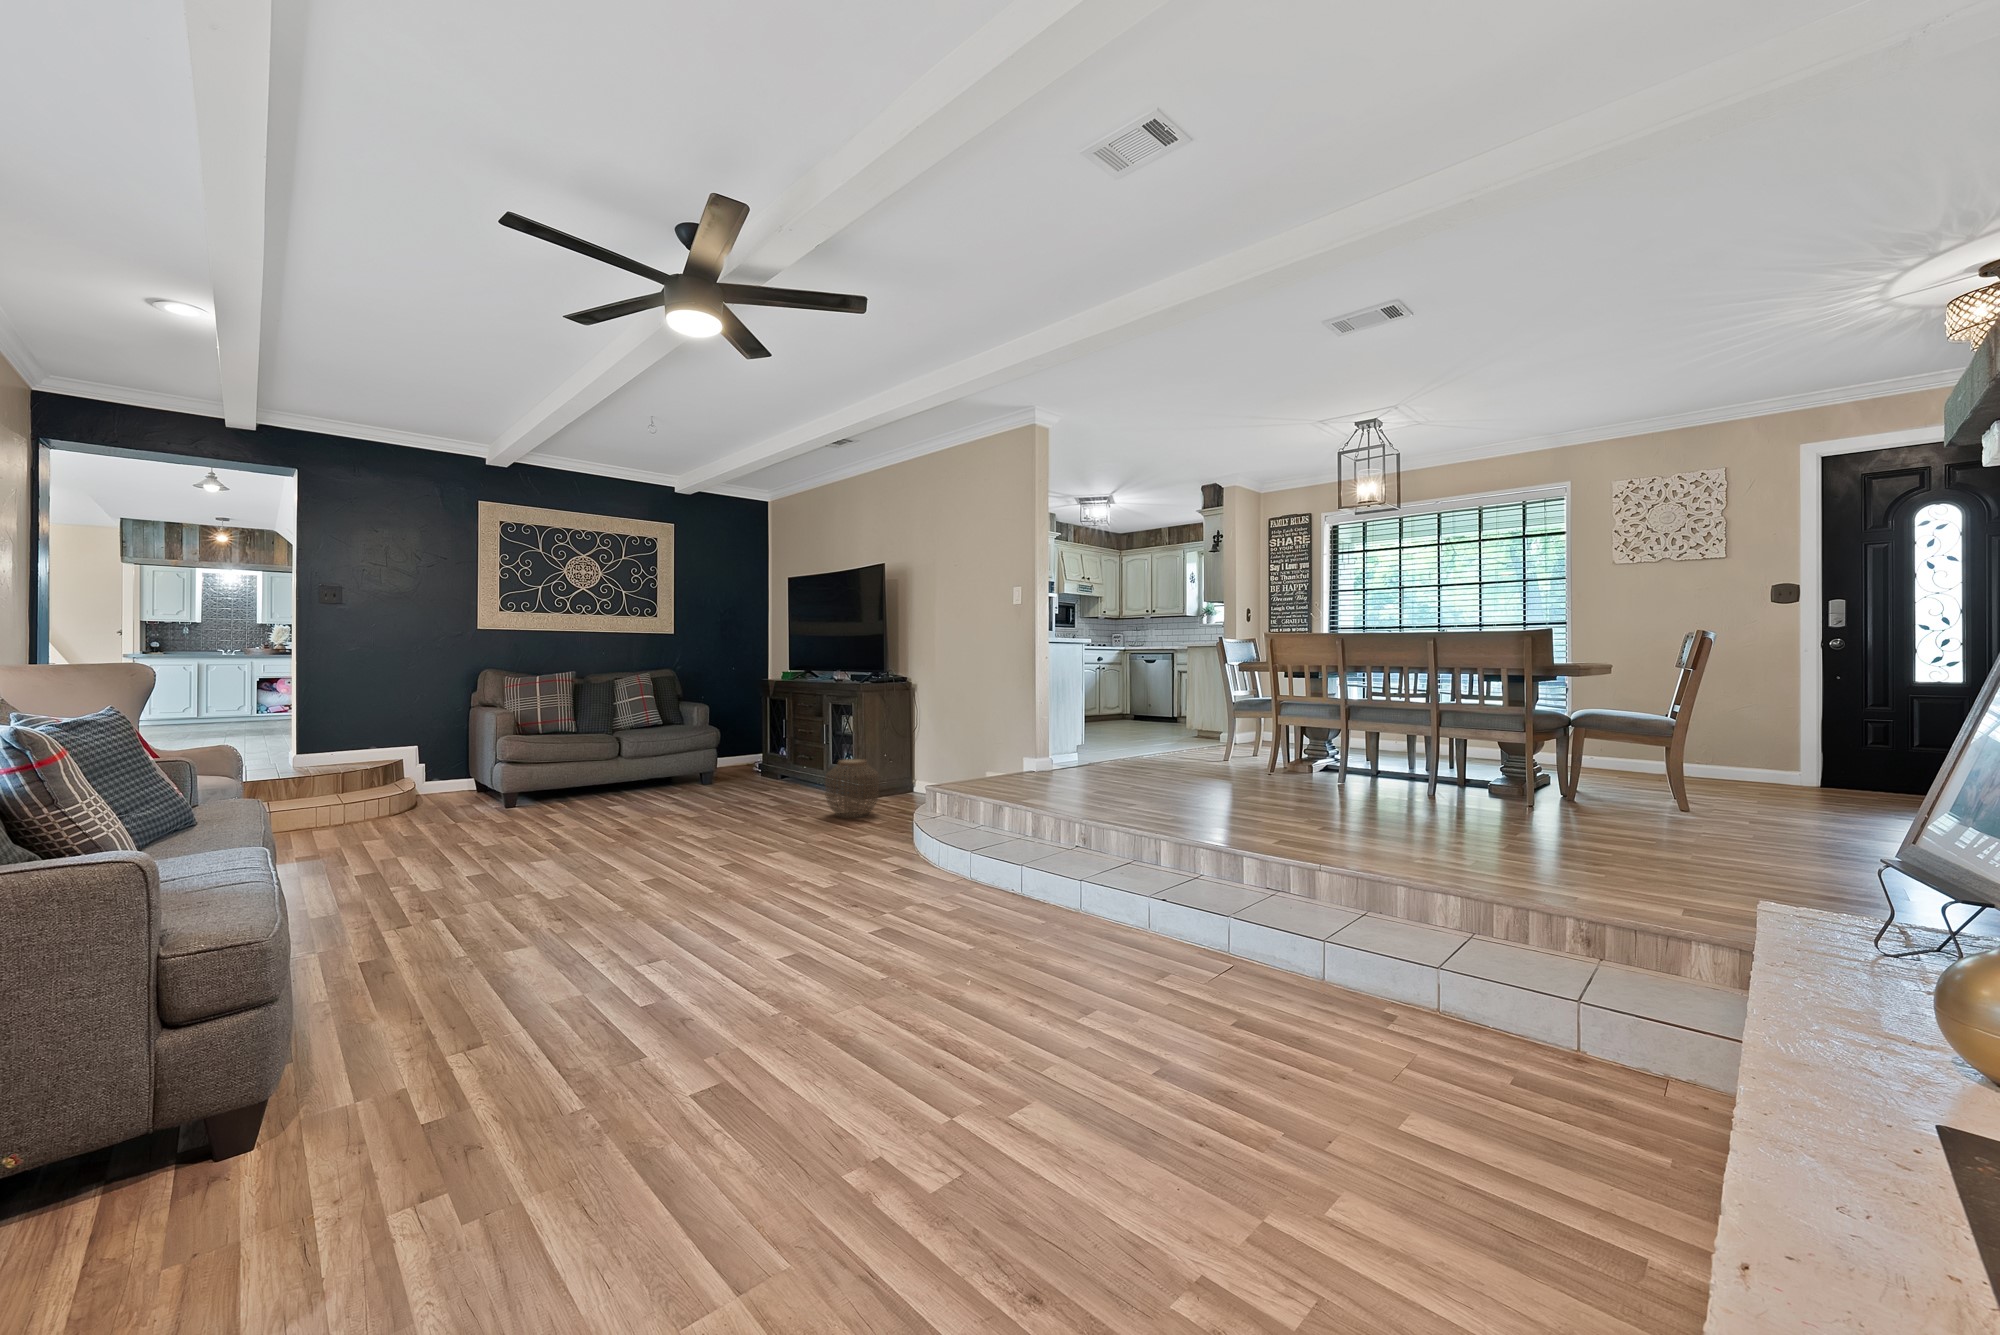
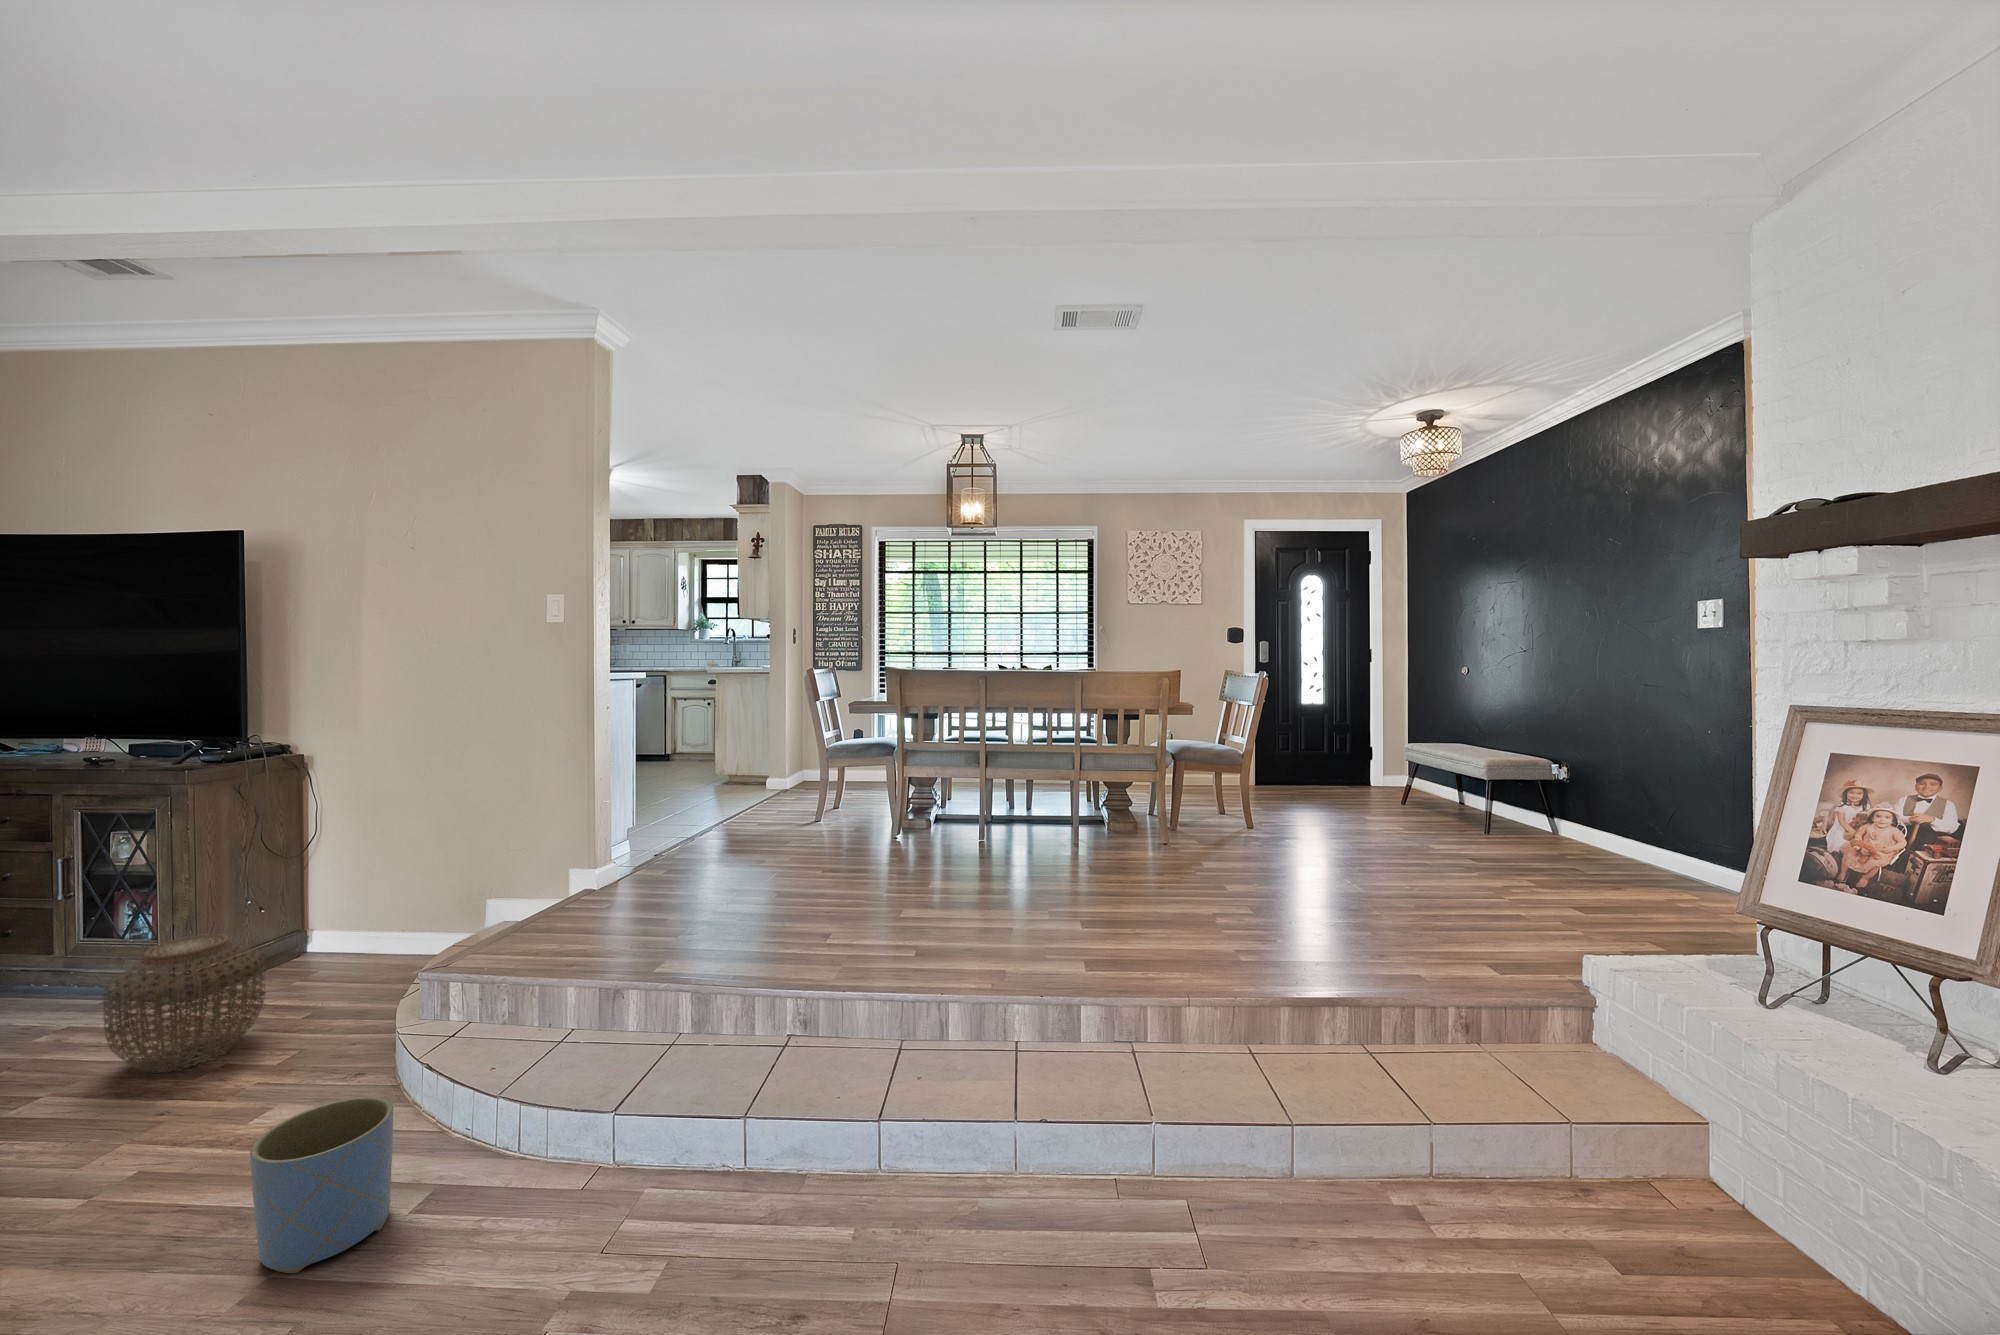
planter: none [840,814,888,872] -> present [250,1097,393,1273]

